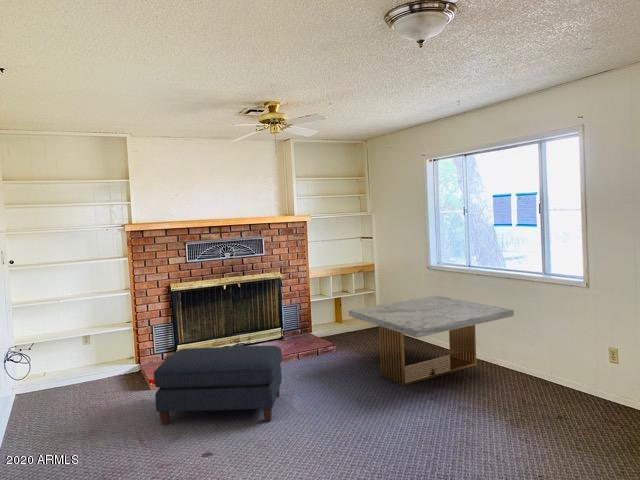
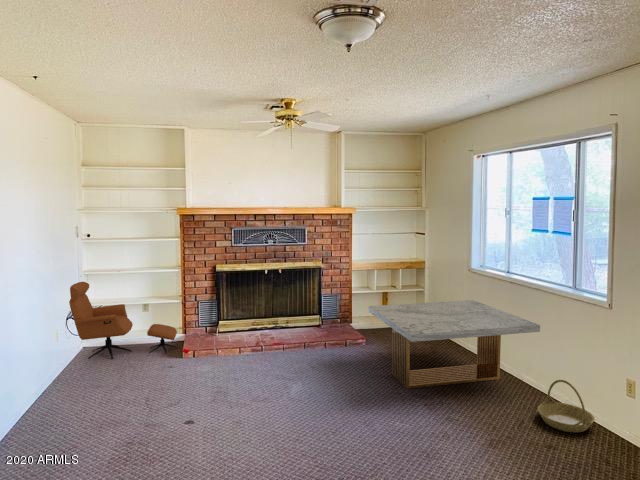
armchair: none [1,316,137,408] -> present [69,282,178,359]
ottoman: present [154,346,282,424] -> none [168,325,289,402]
basket: none [529,355,579,401] -> present [538,380,595,432]

